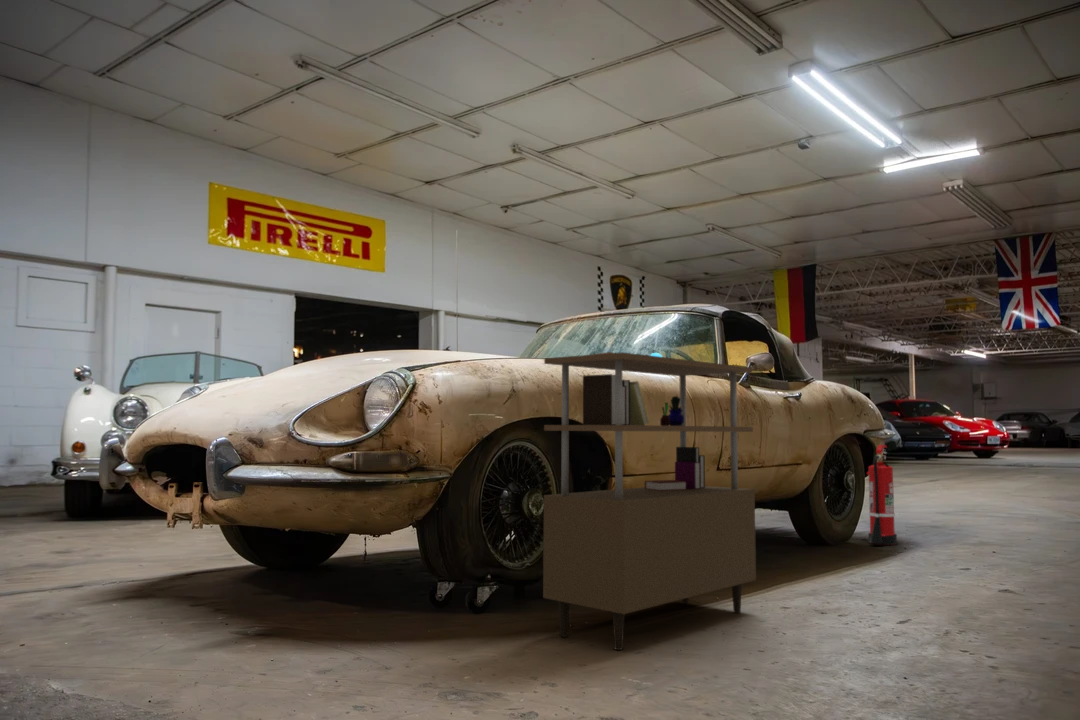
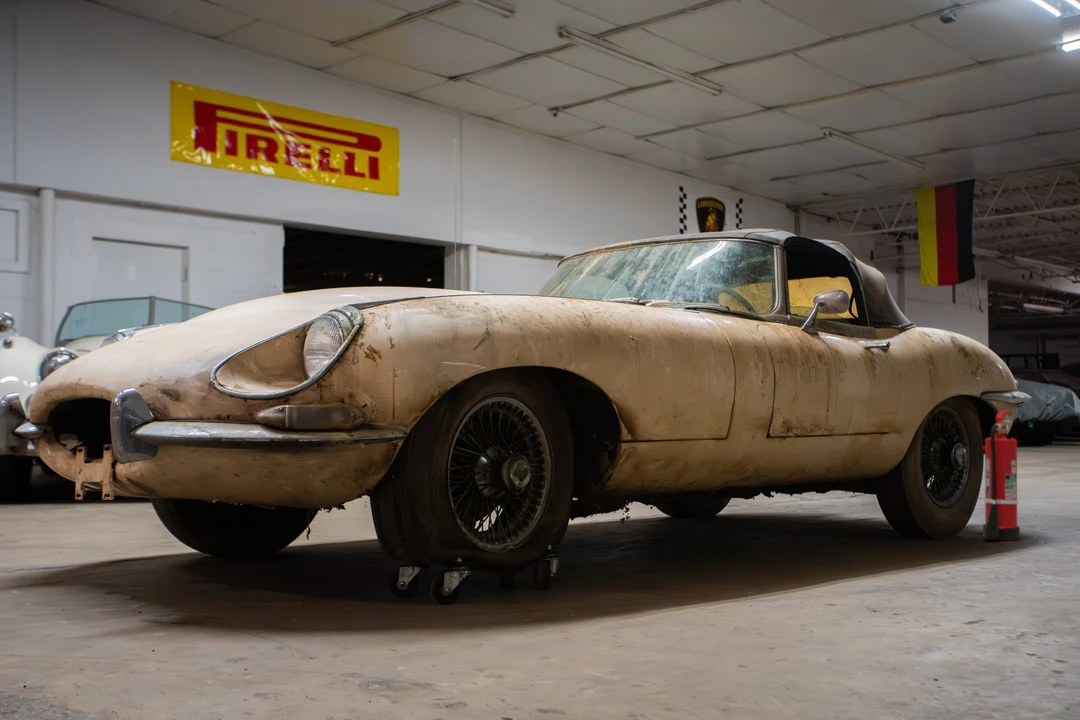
shelving unit: present [543,352,756,650] -> none [515,282,794,648]

